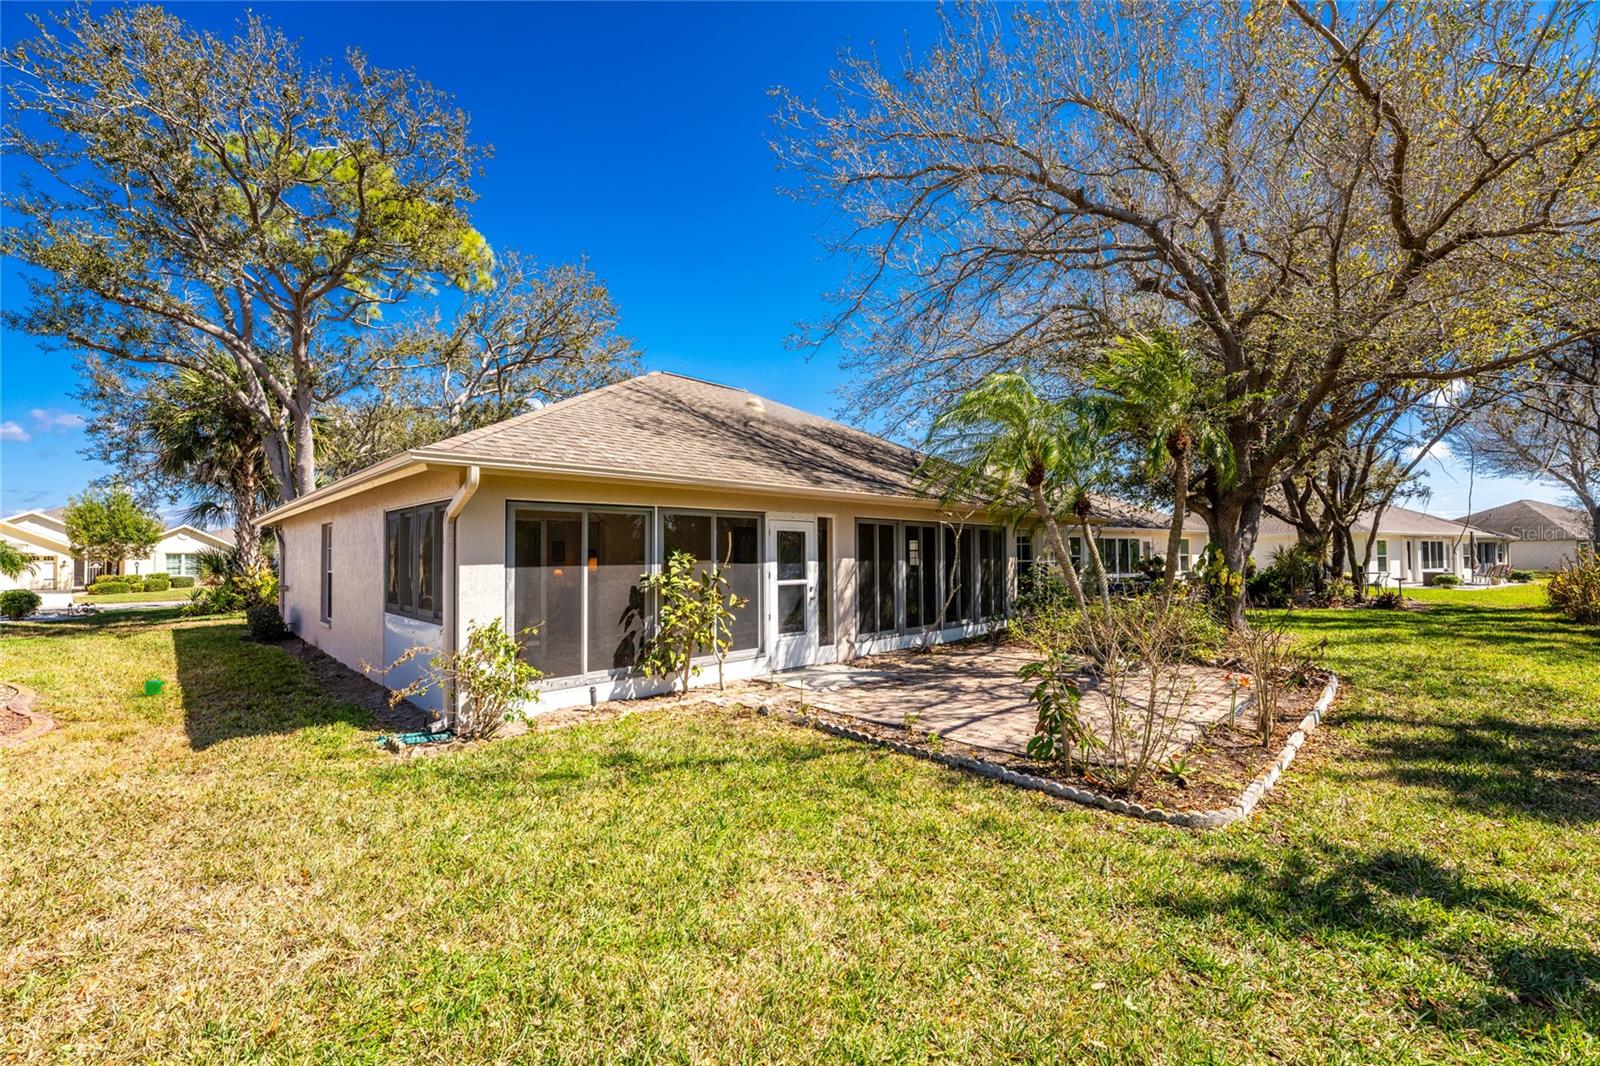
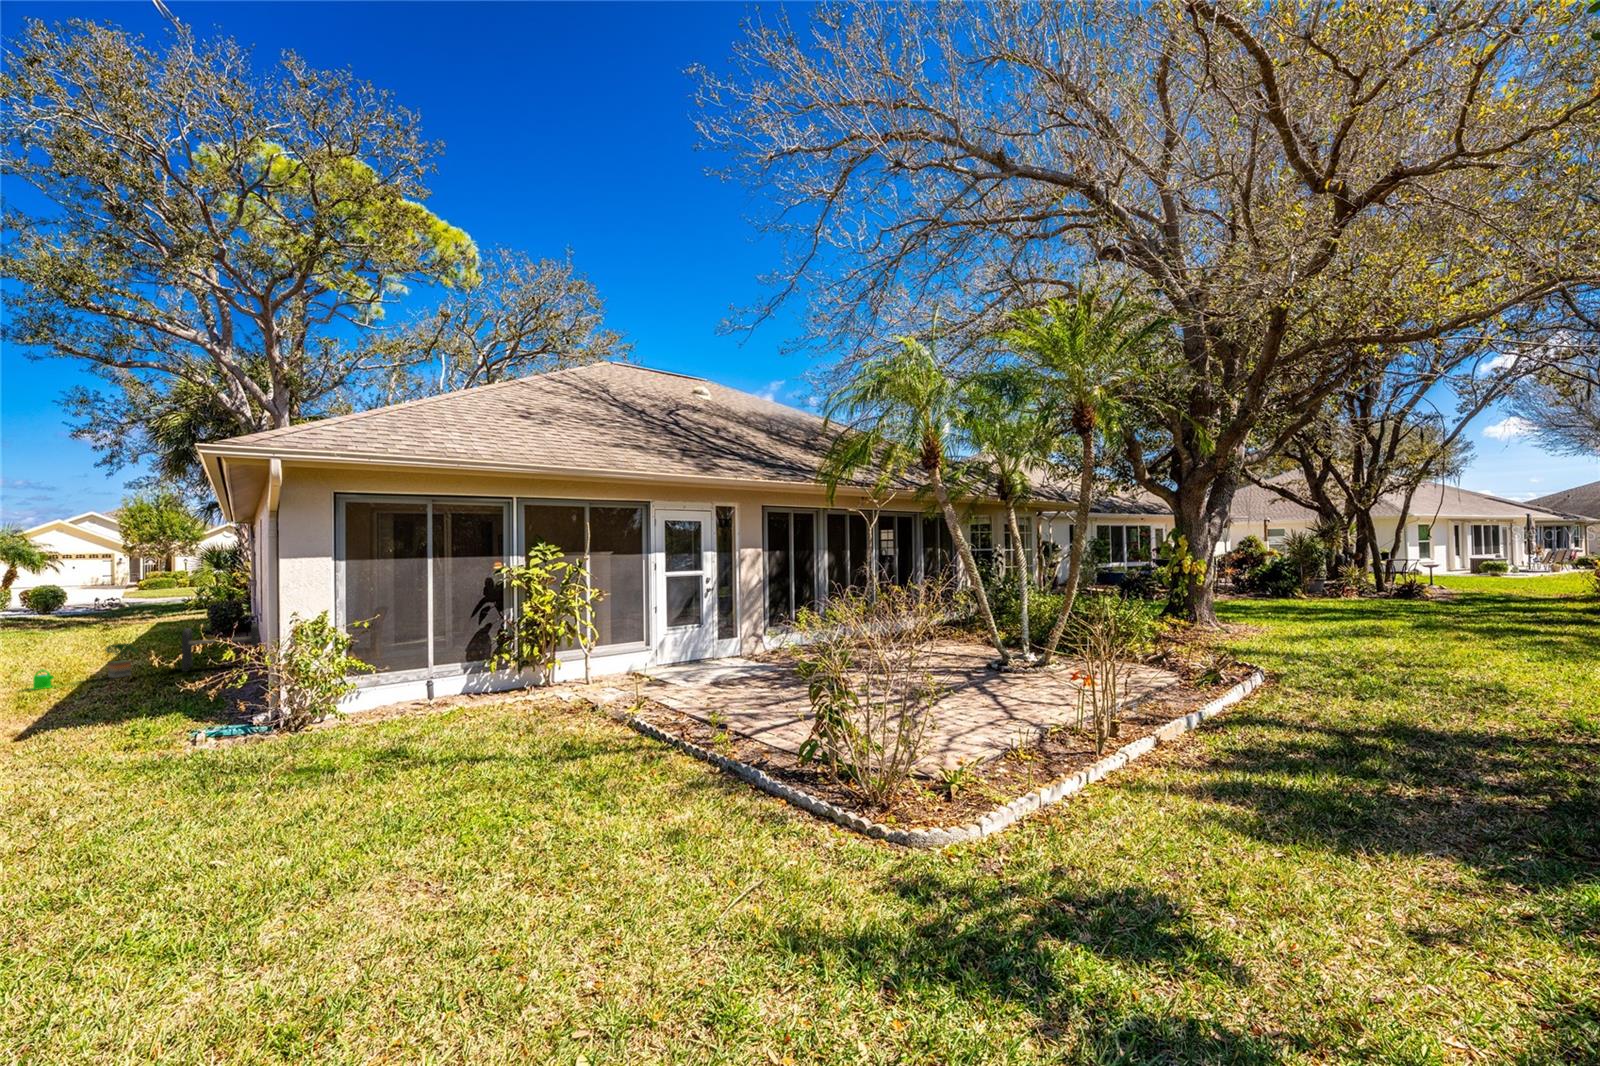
bench: none [272,629,344,678] -> present [182,623,258,672]
potted tree: none [202,648,236,684] -> present [105,643,137,678]

